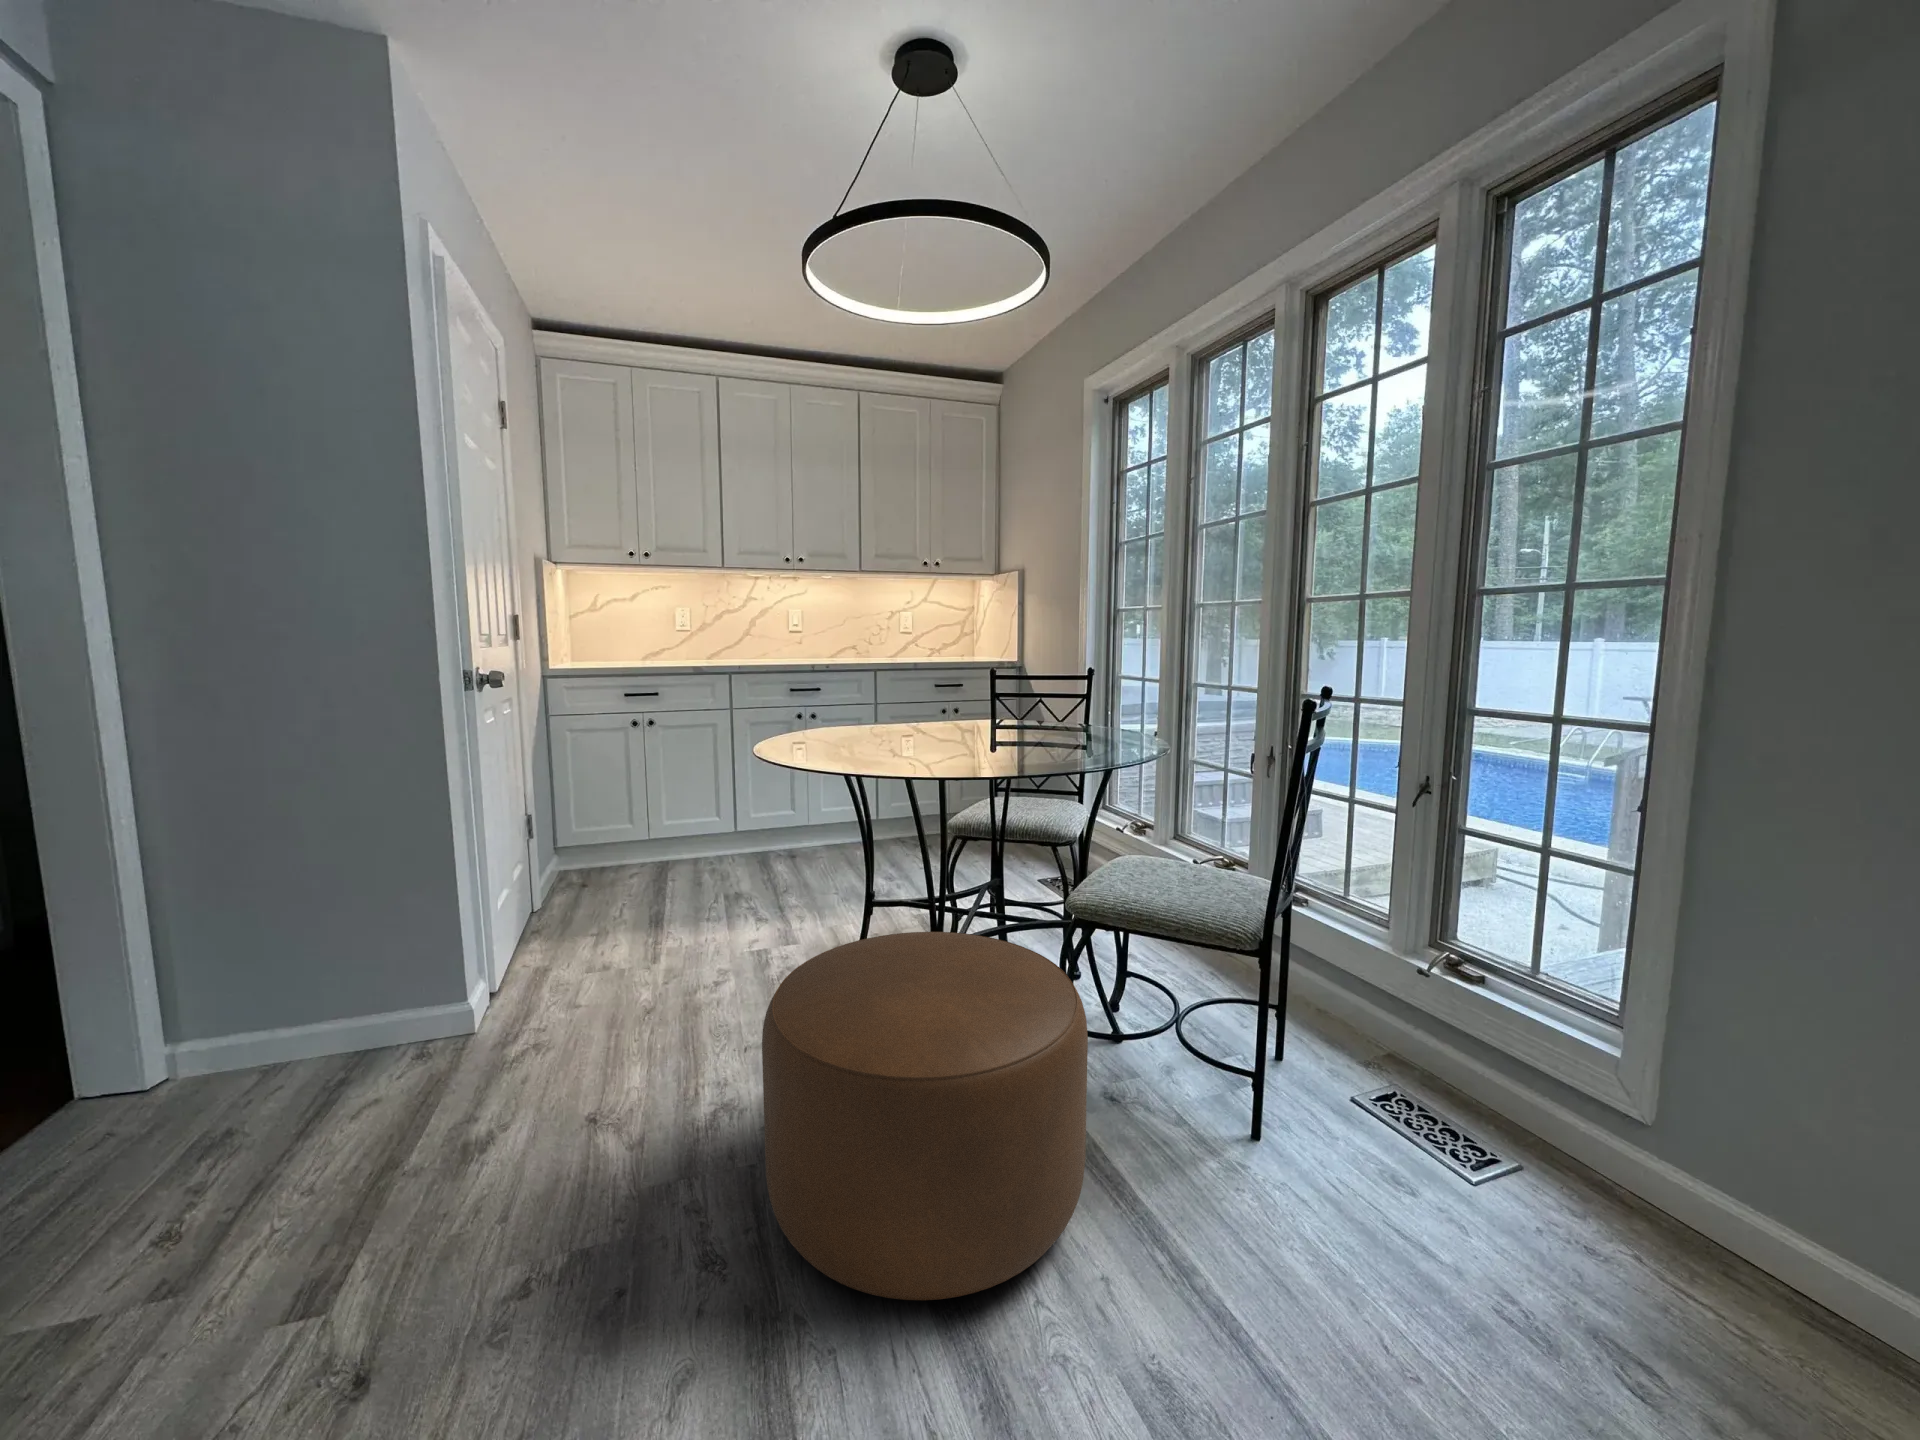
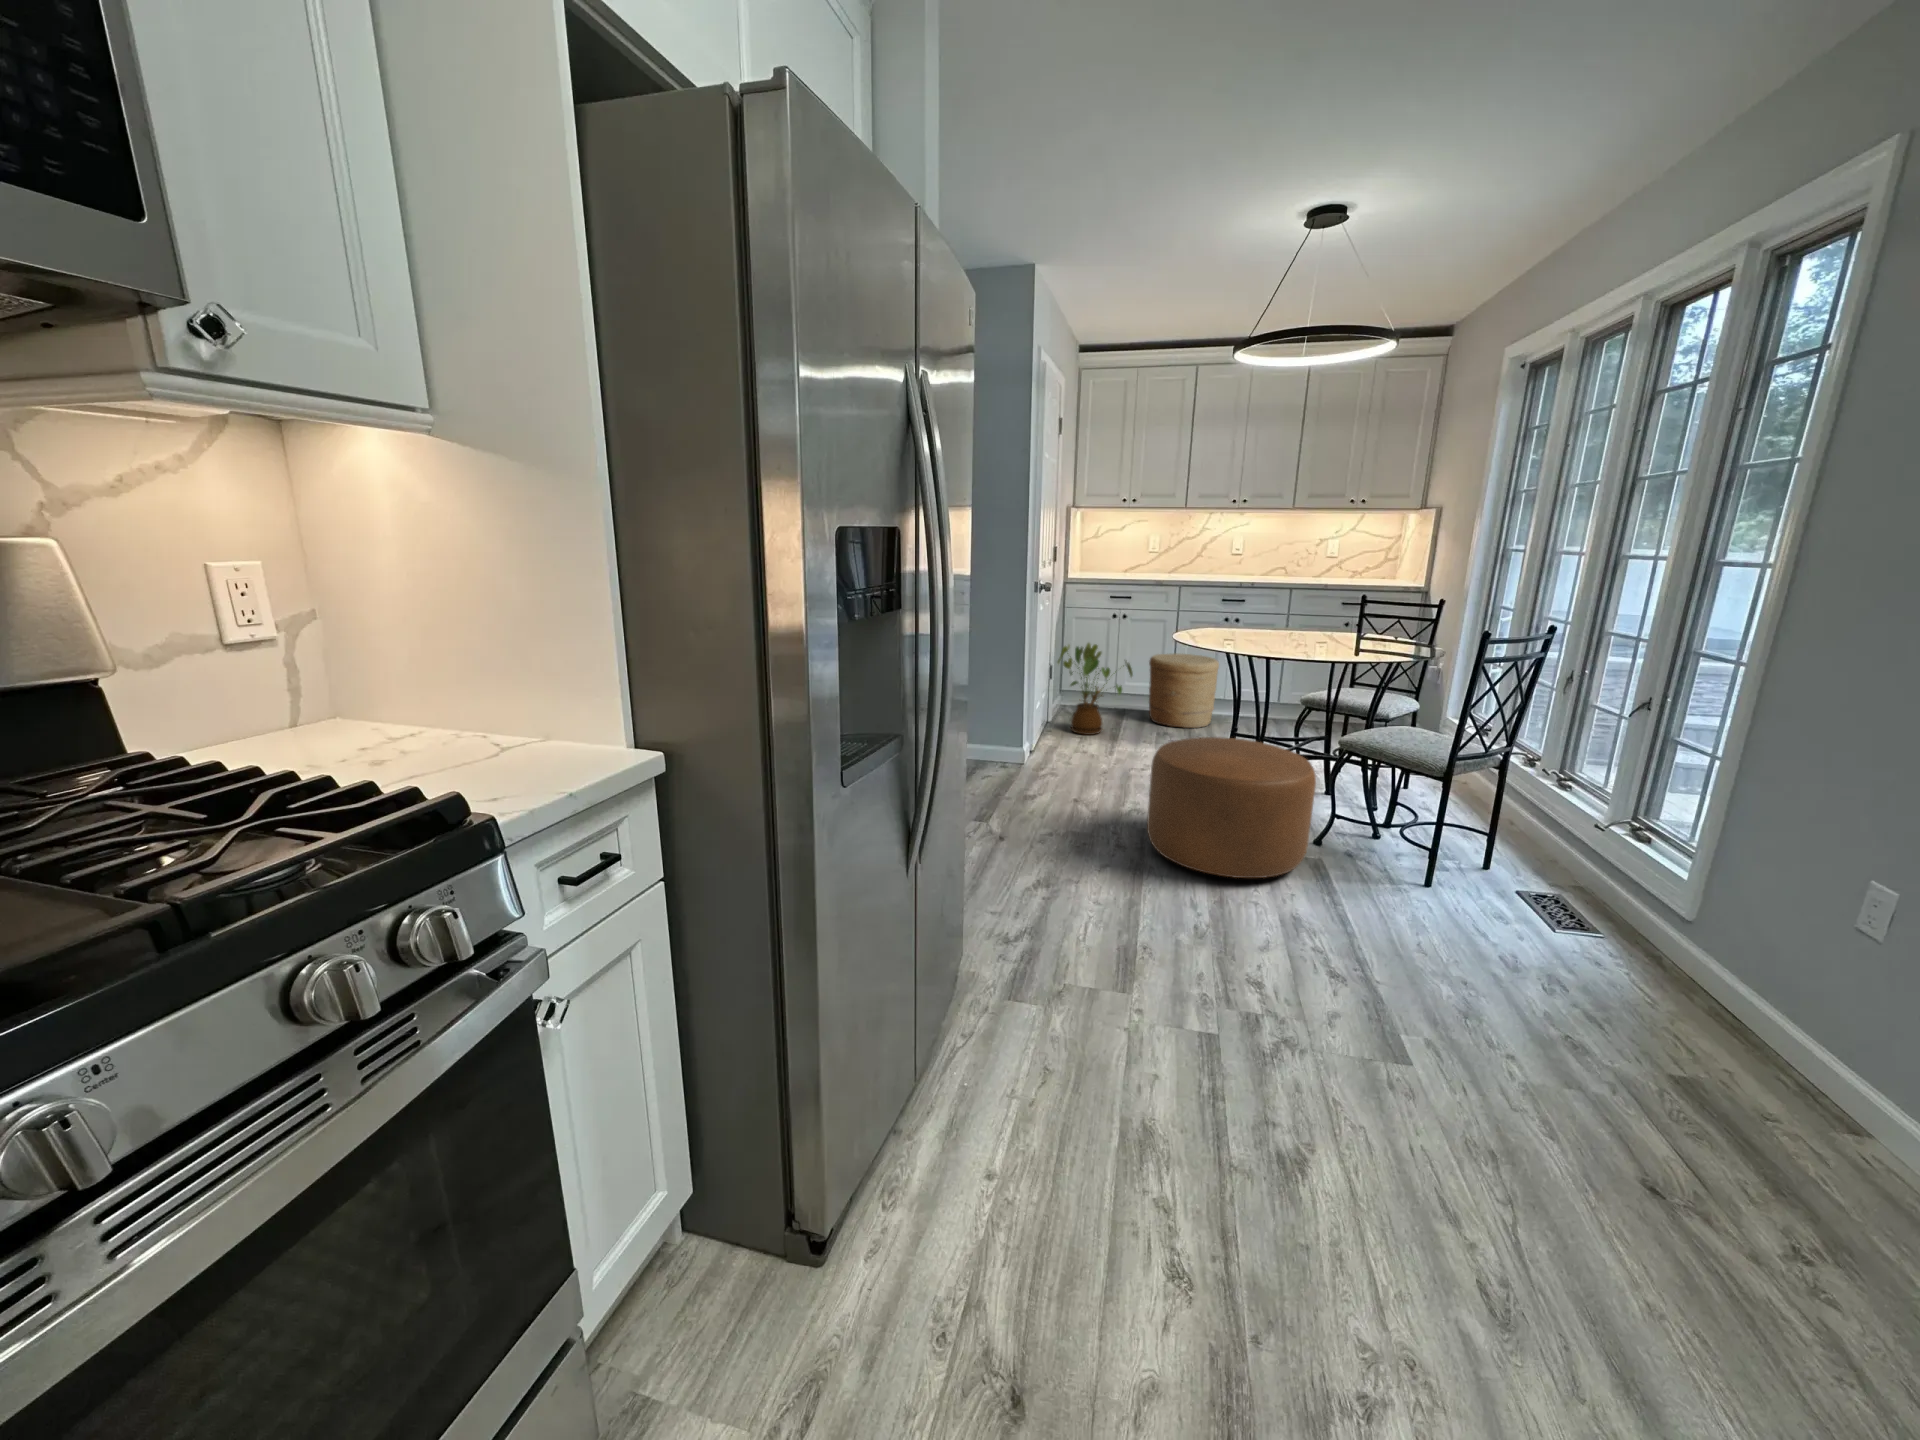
house plant: none [538,769,676,928] -> present [1058,643,1133,735]
woven basket: none [699,769,802,882] -> present [1149,653,1219,728]

